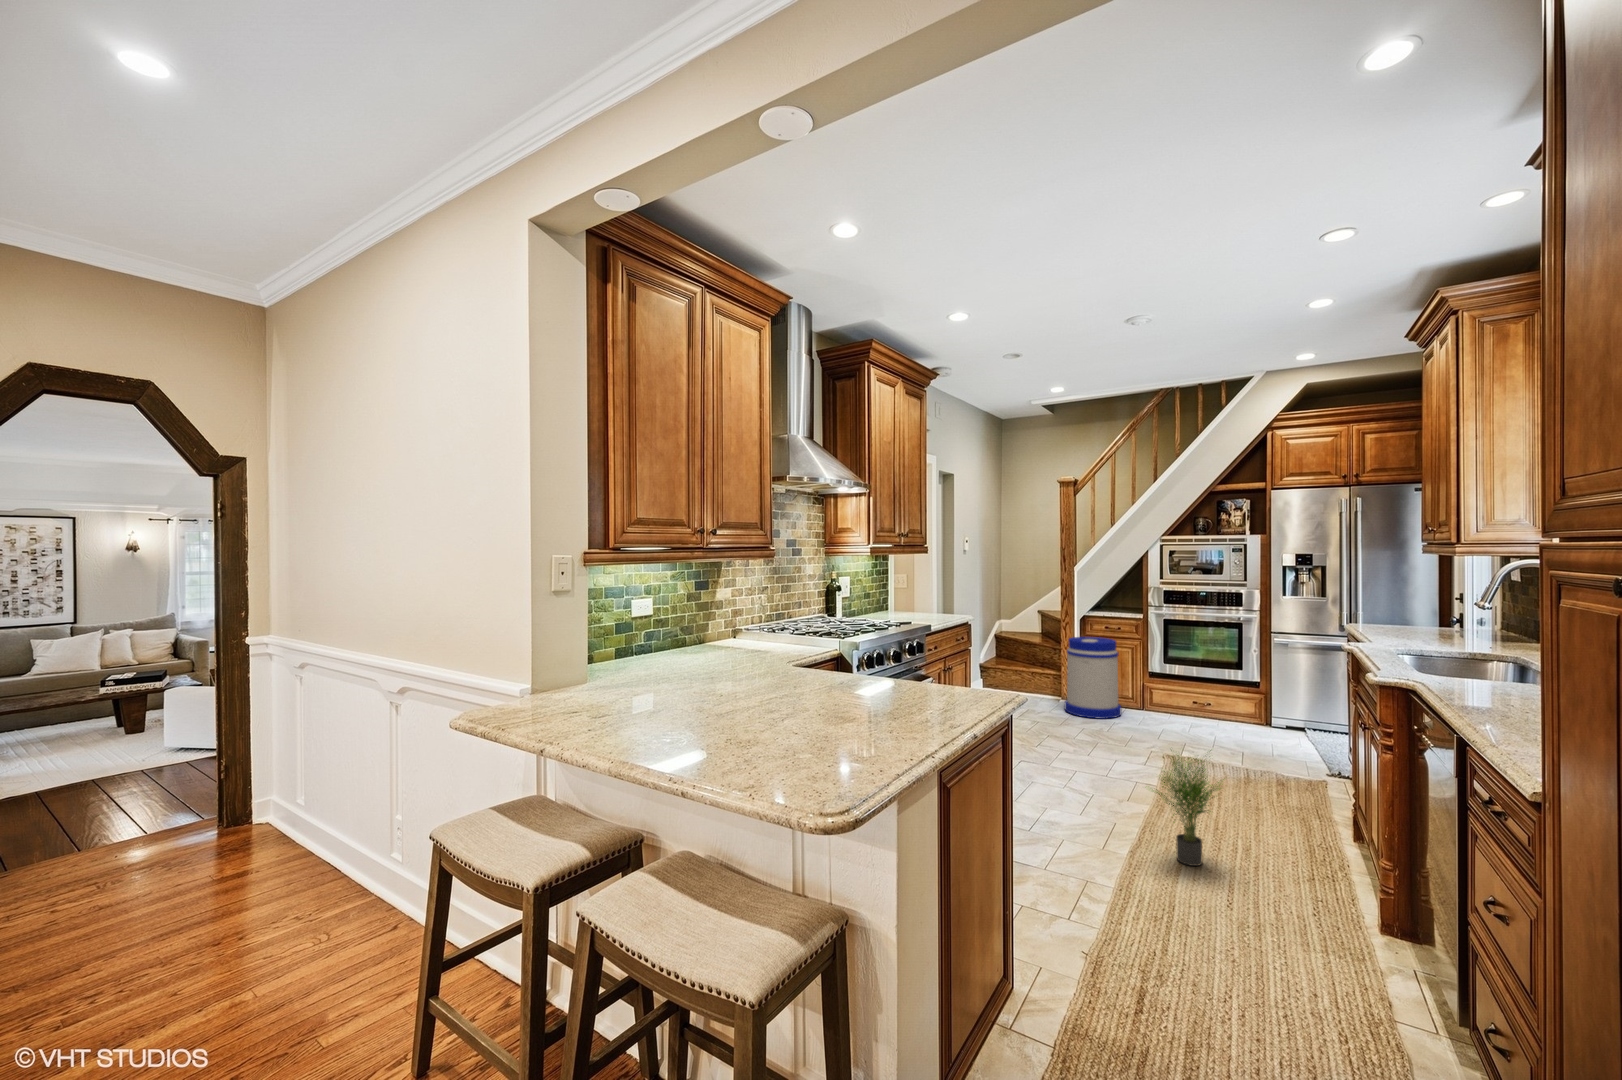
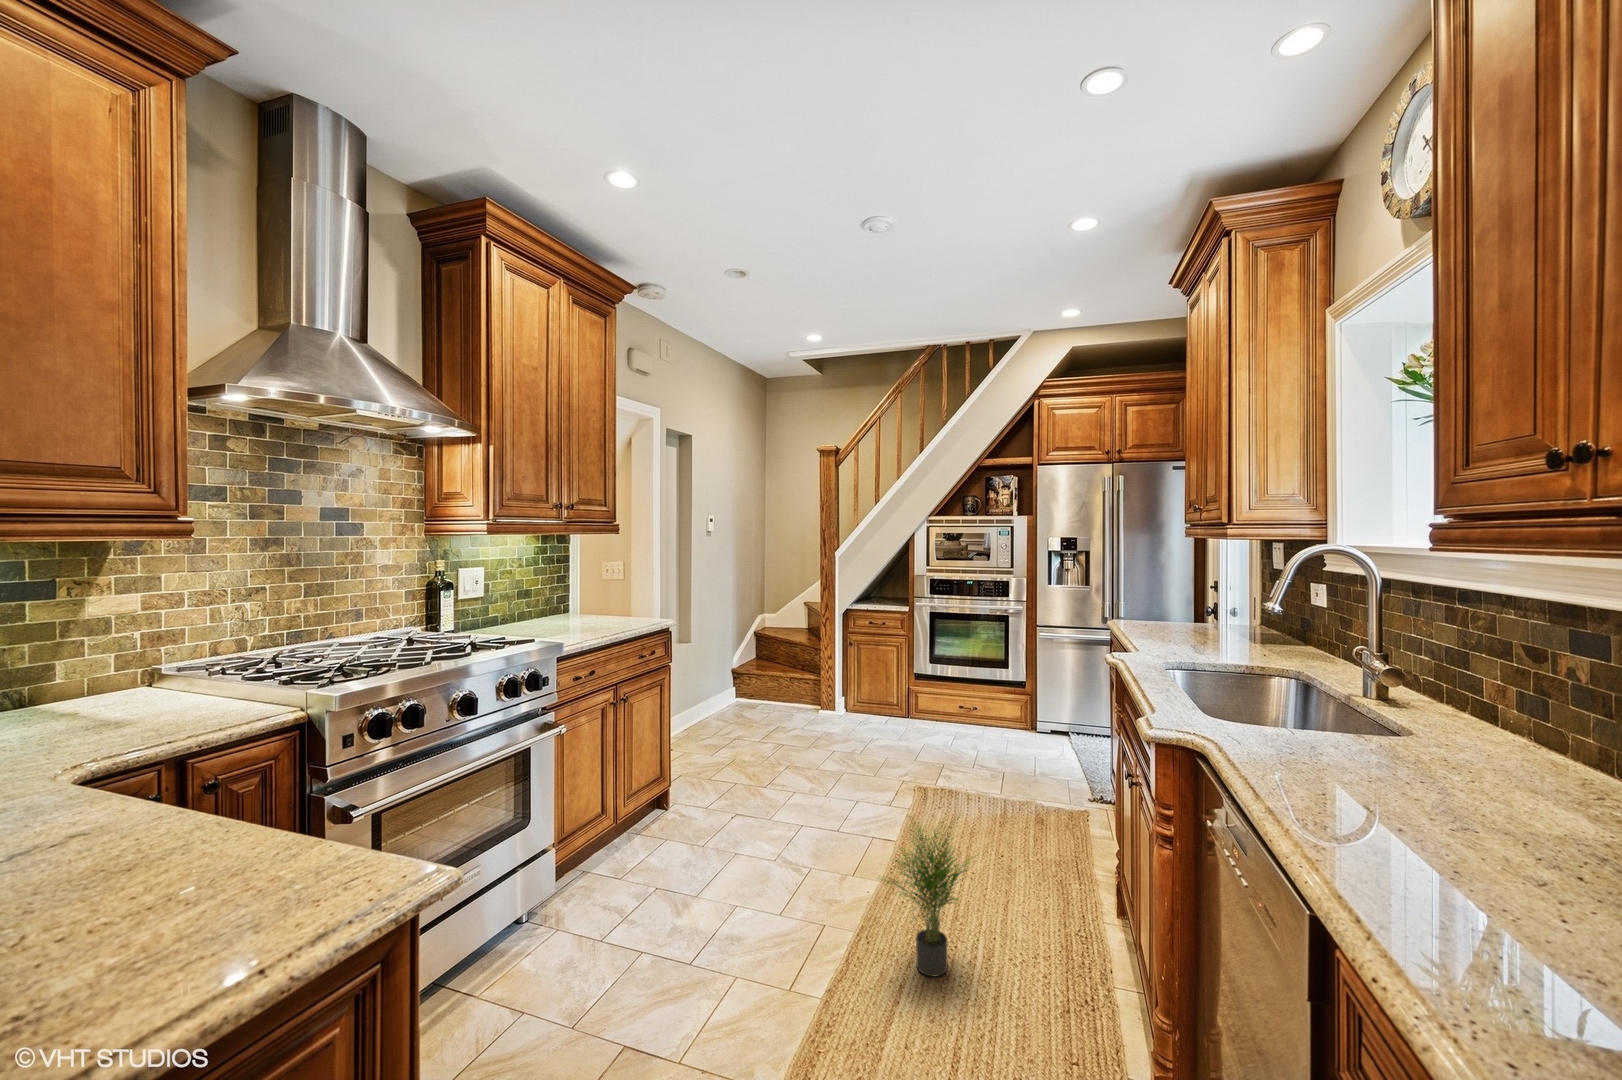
trash can: present [1065,637,1121,719] -> none [822,637,884,735]

